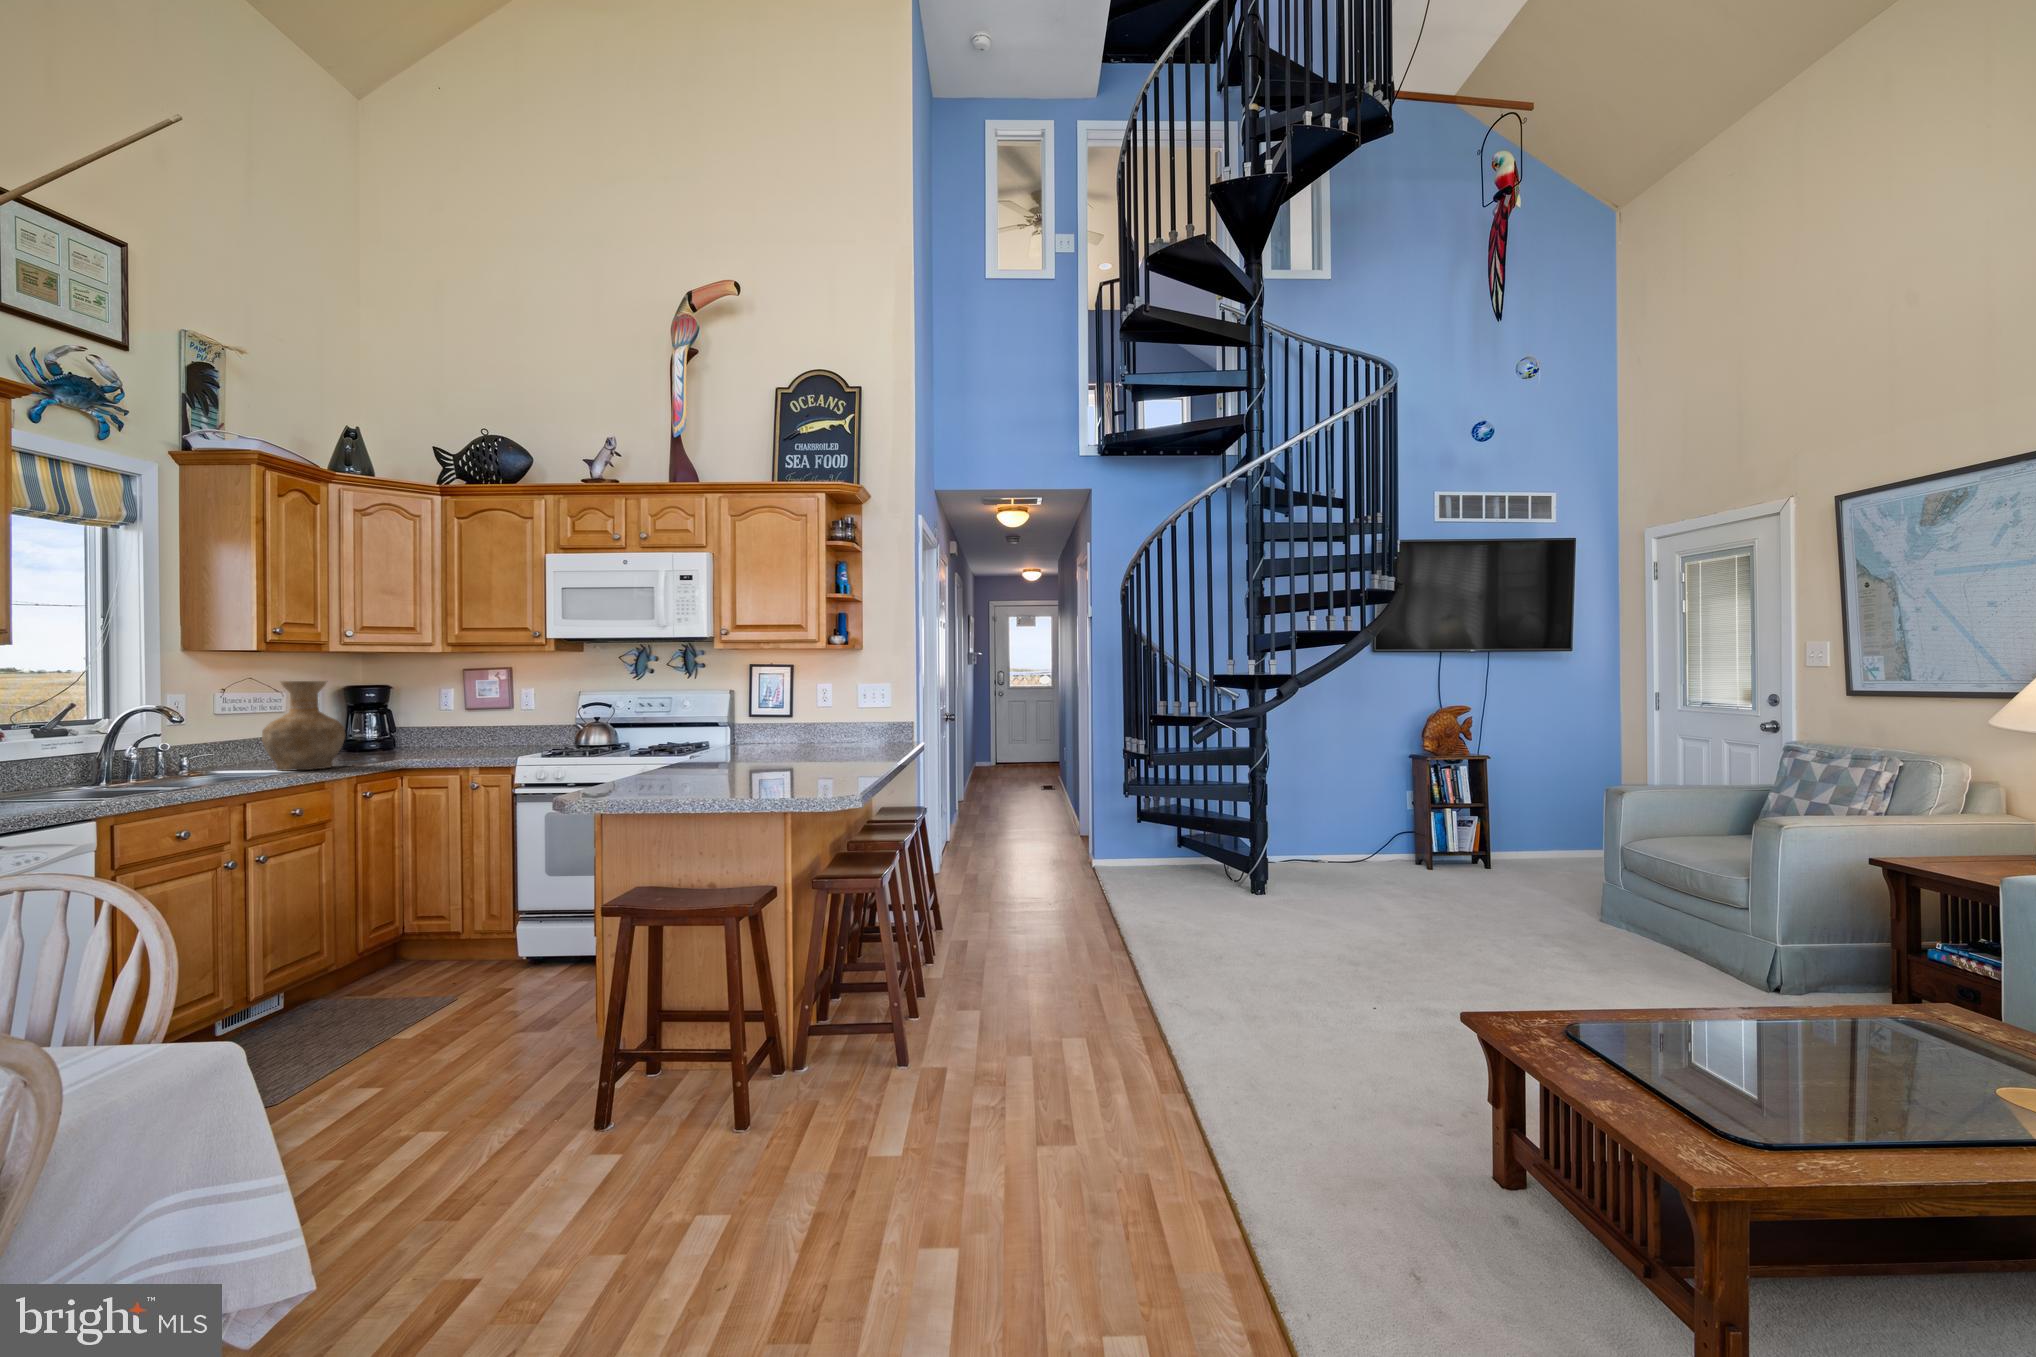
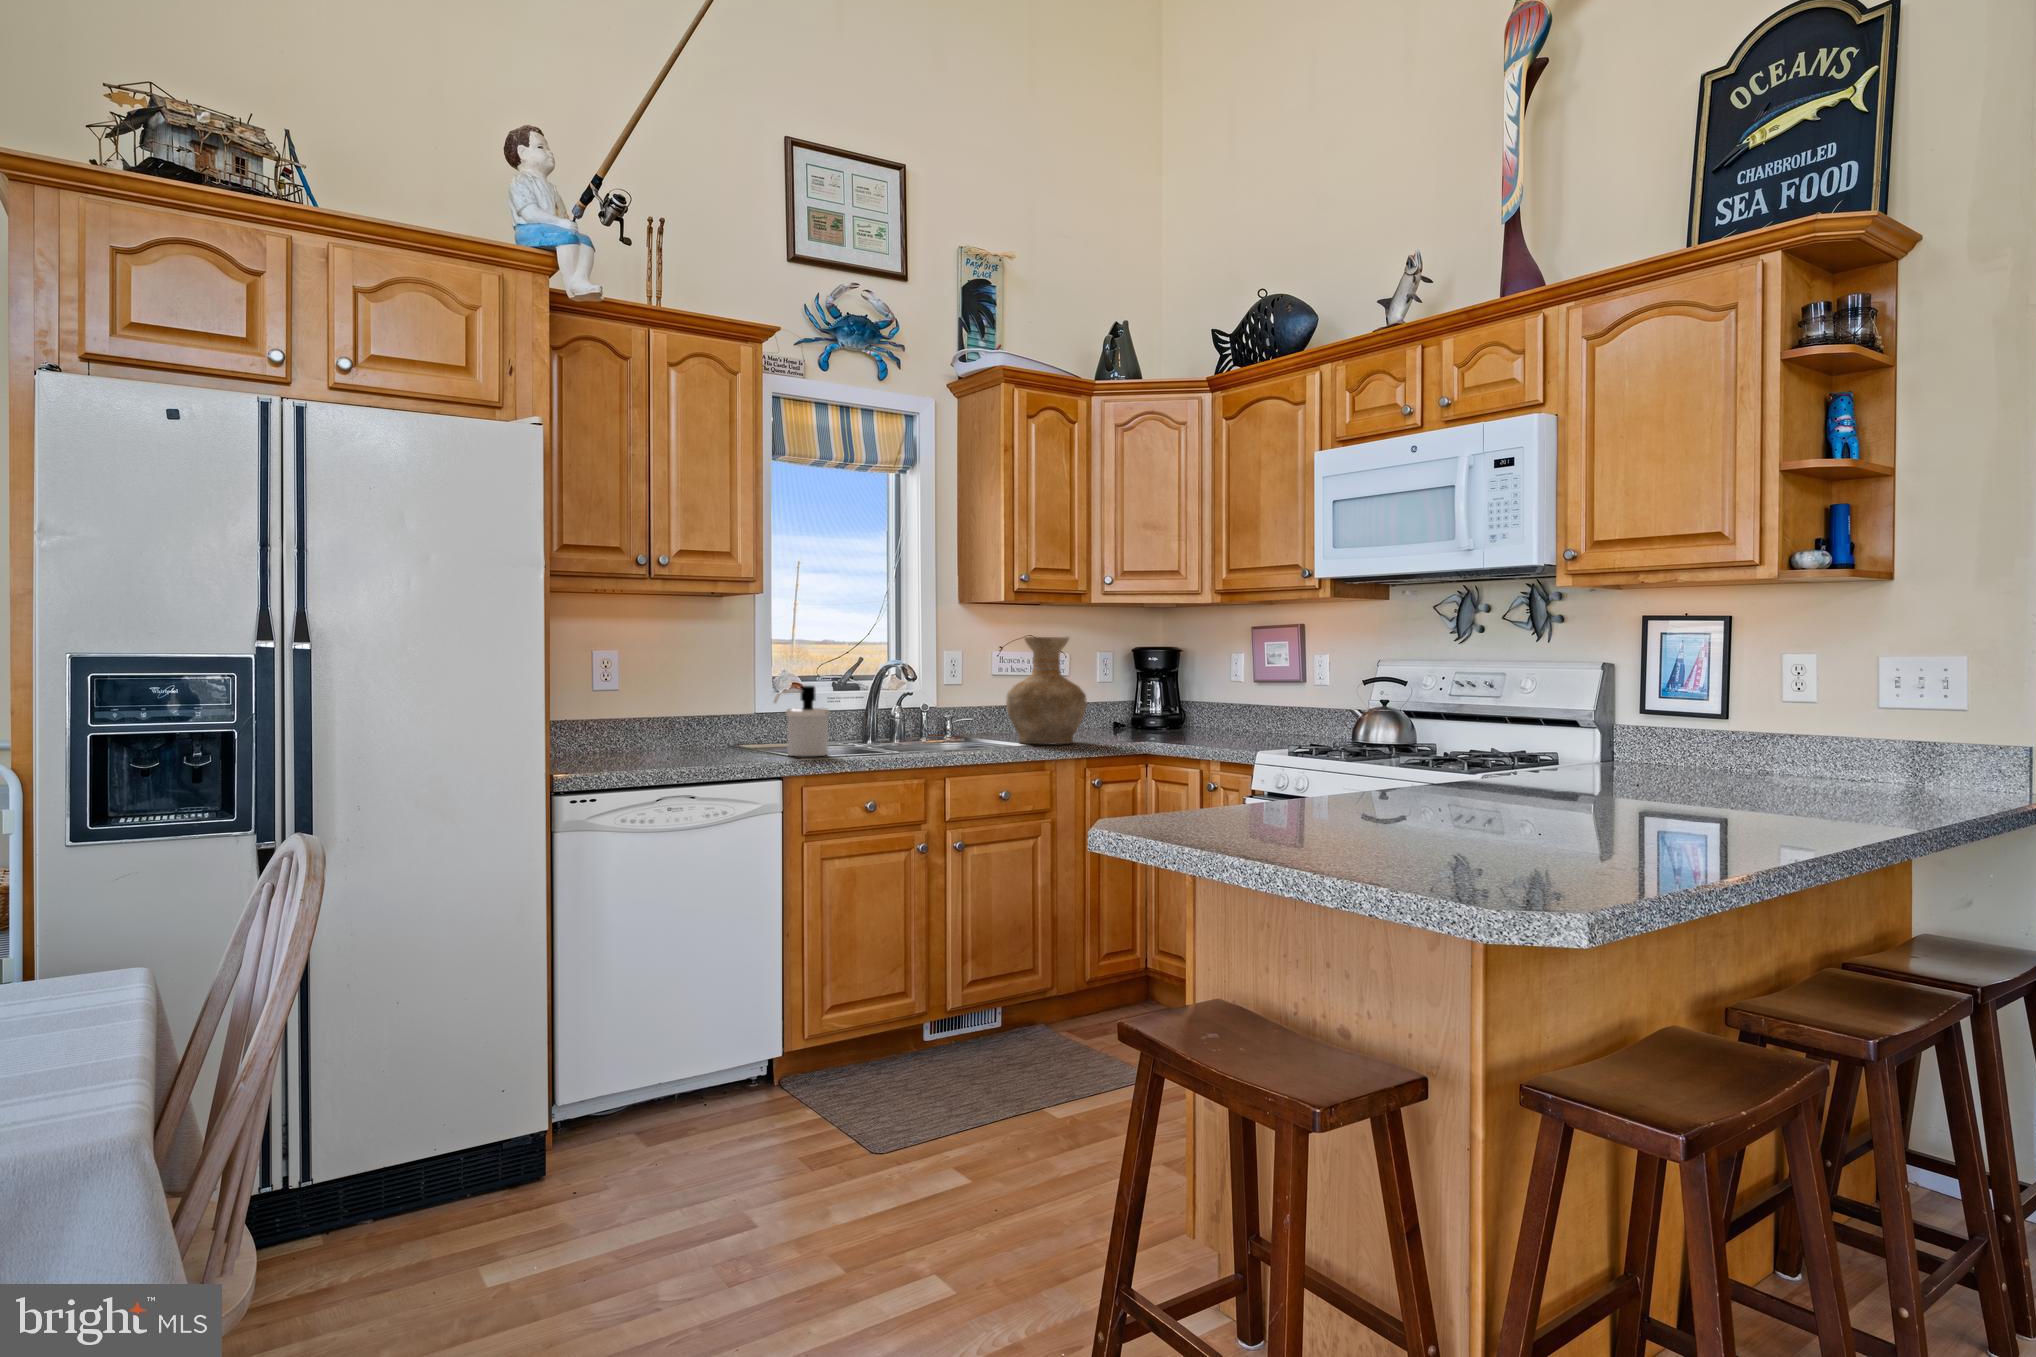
soap dispenser: none [73,732,128,800] -> present [774,686,829,756]

